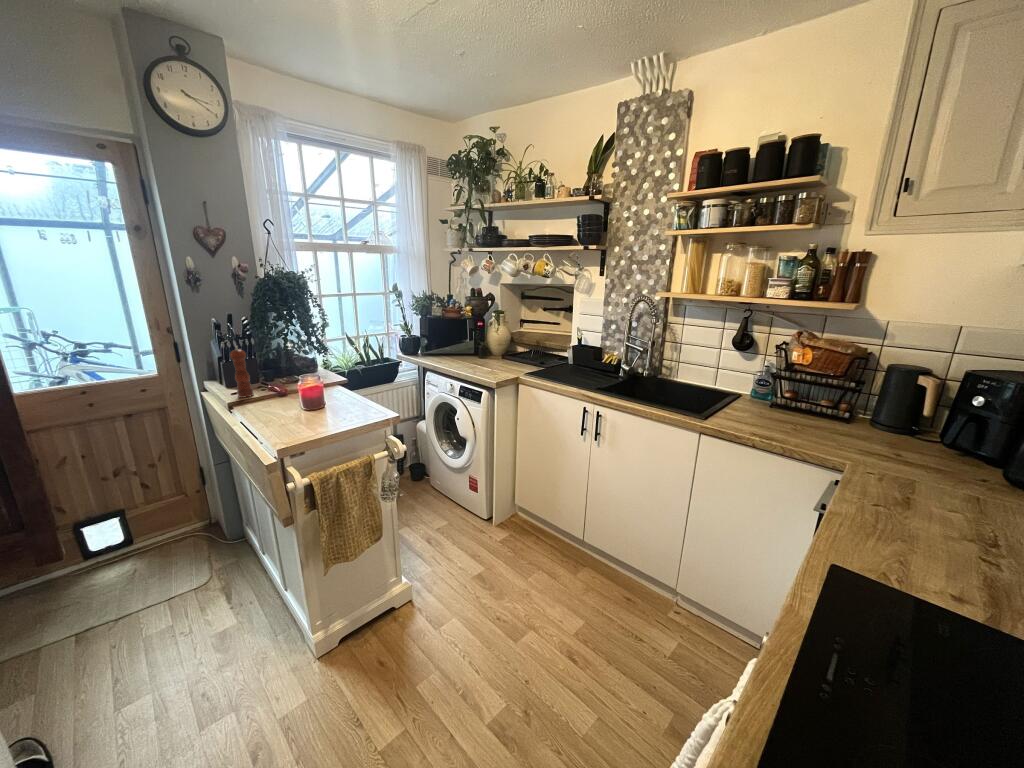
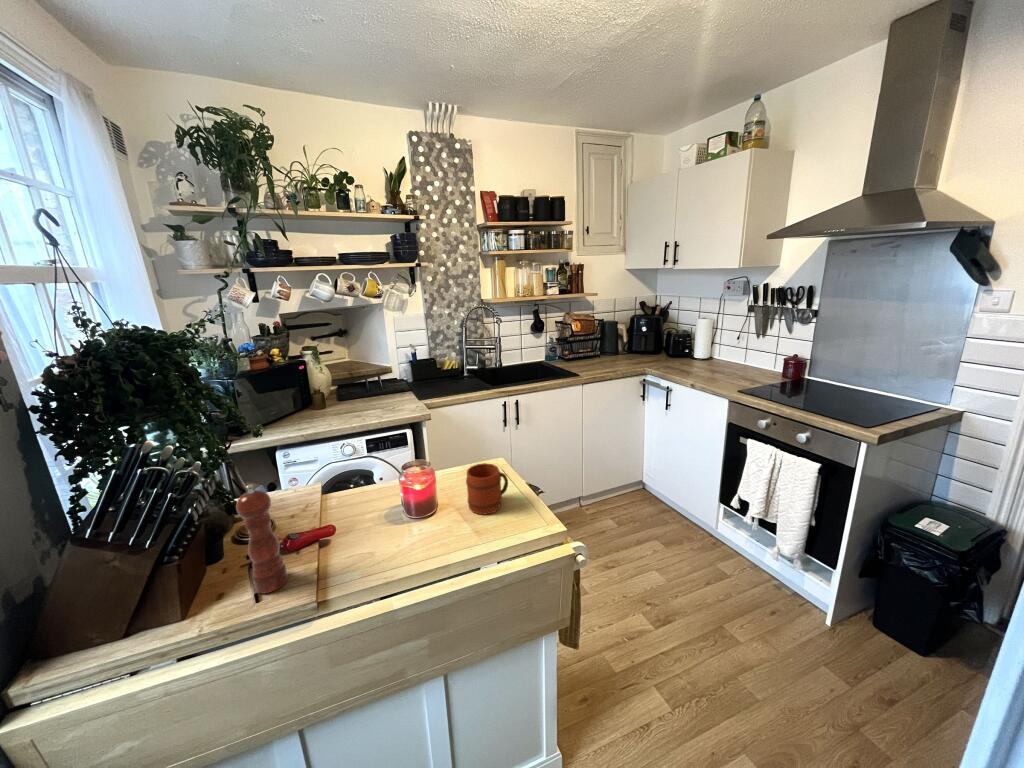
mug: none [292,392,322,426] -> present [466,463,508,514]

